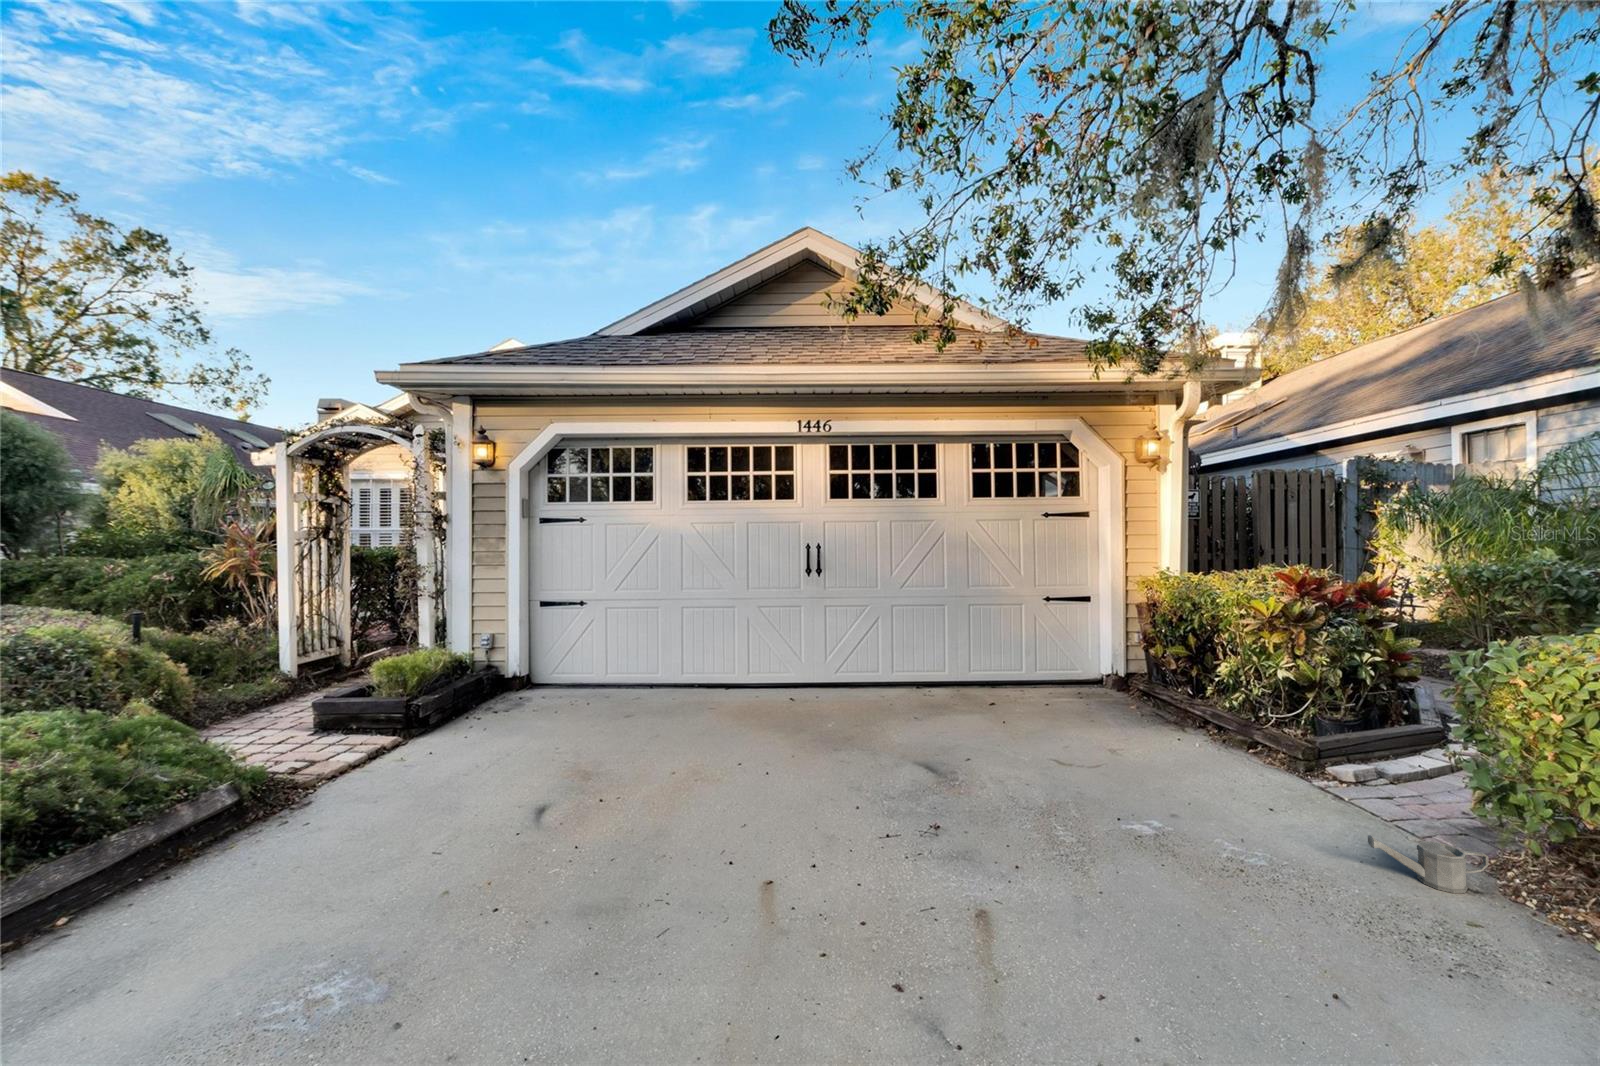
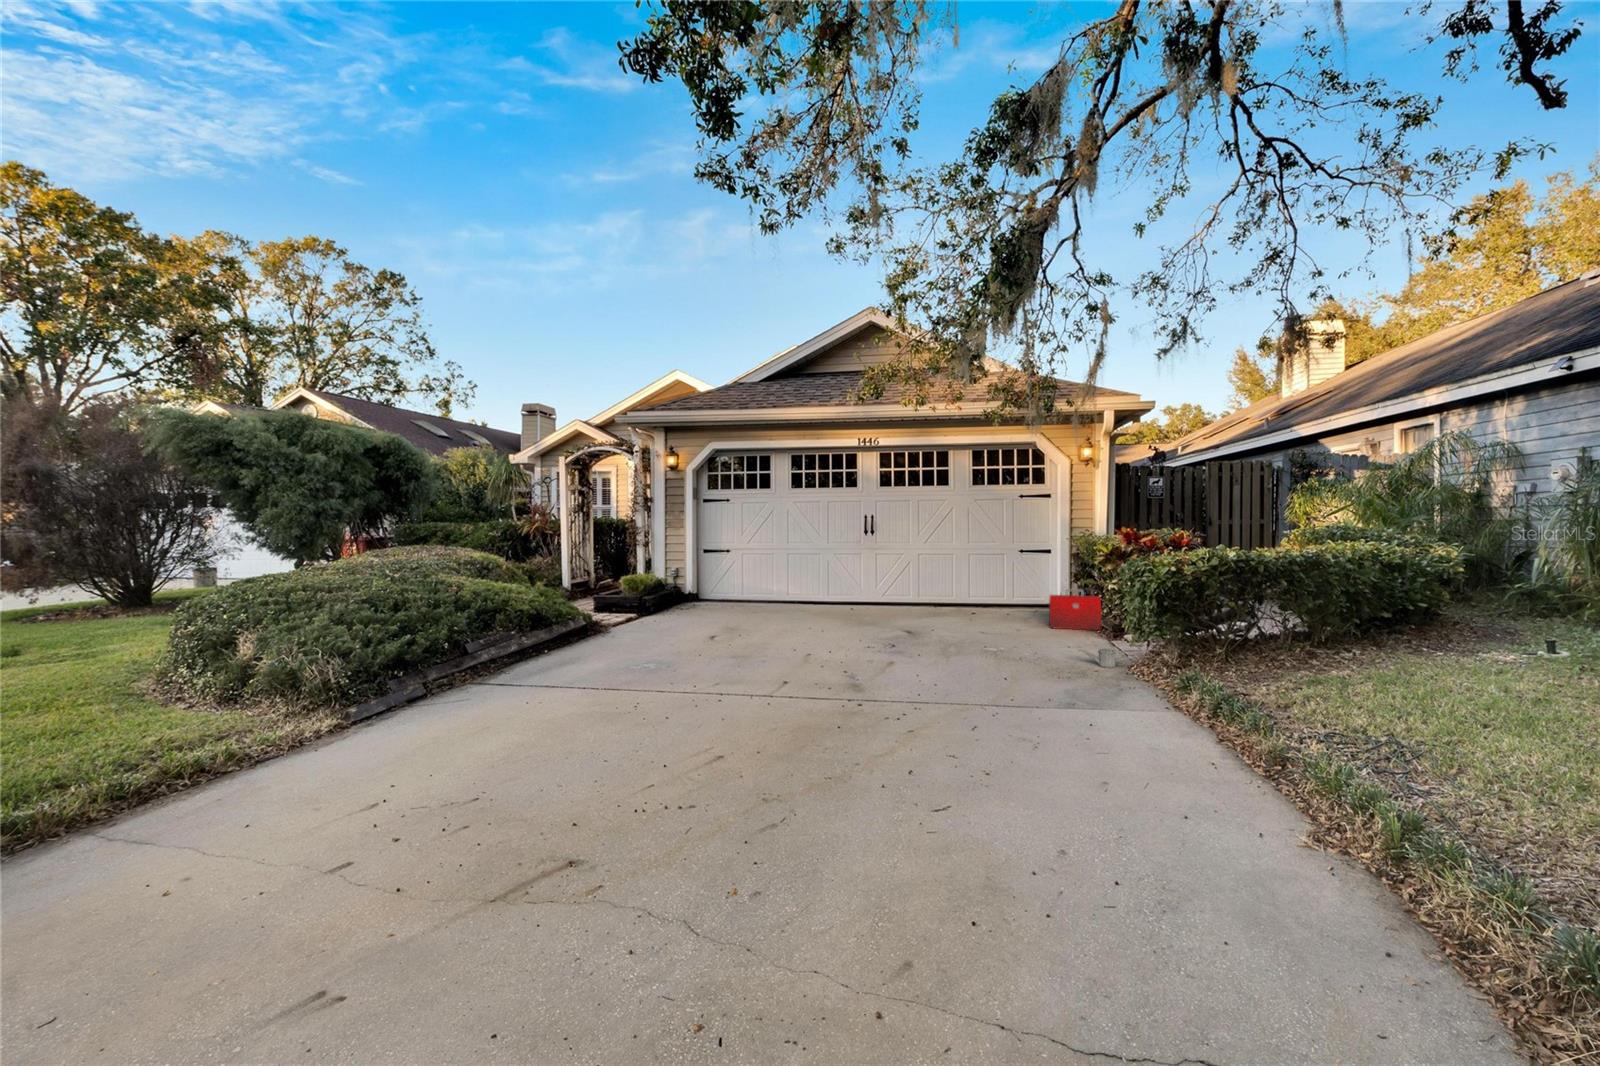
toolbox: none [1134,668,1240,741] -> present [1049,589,1101,630]

